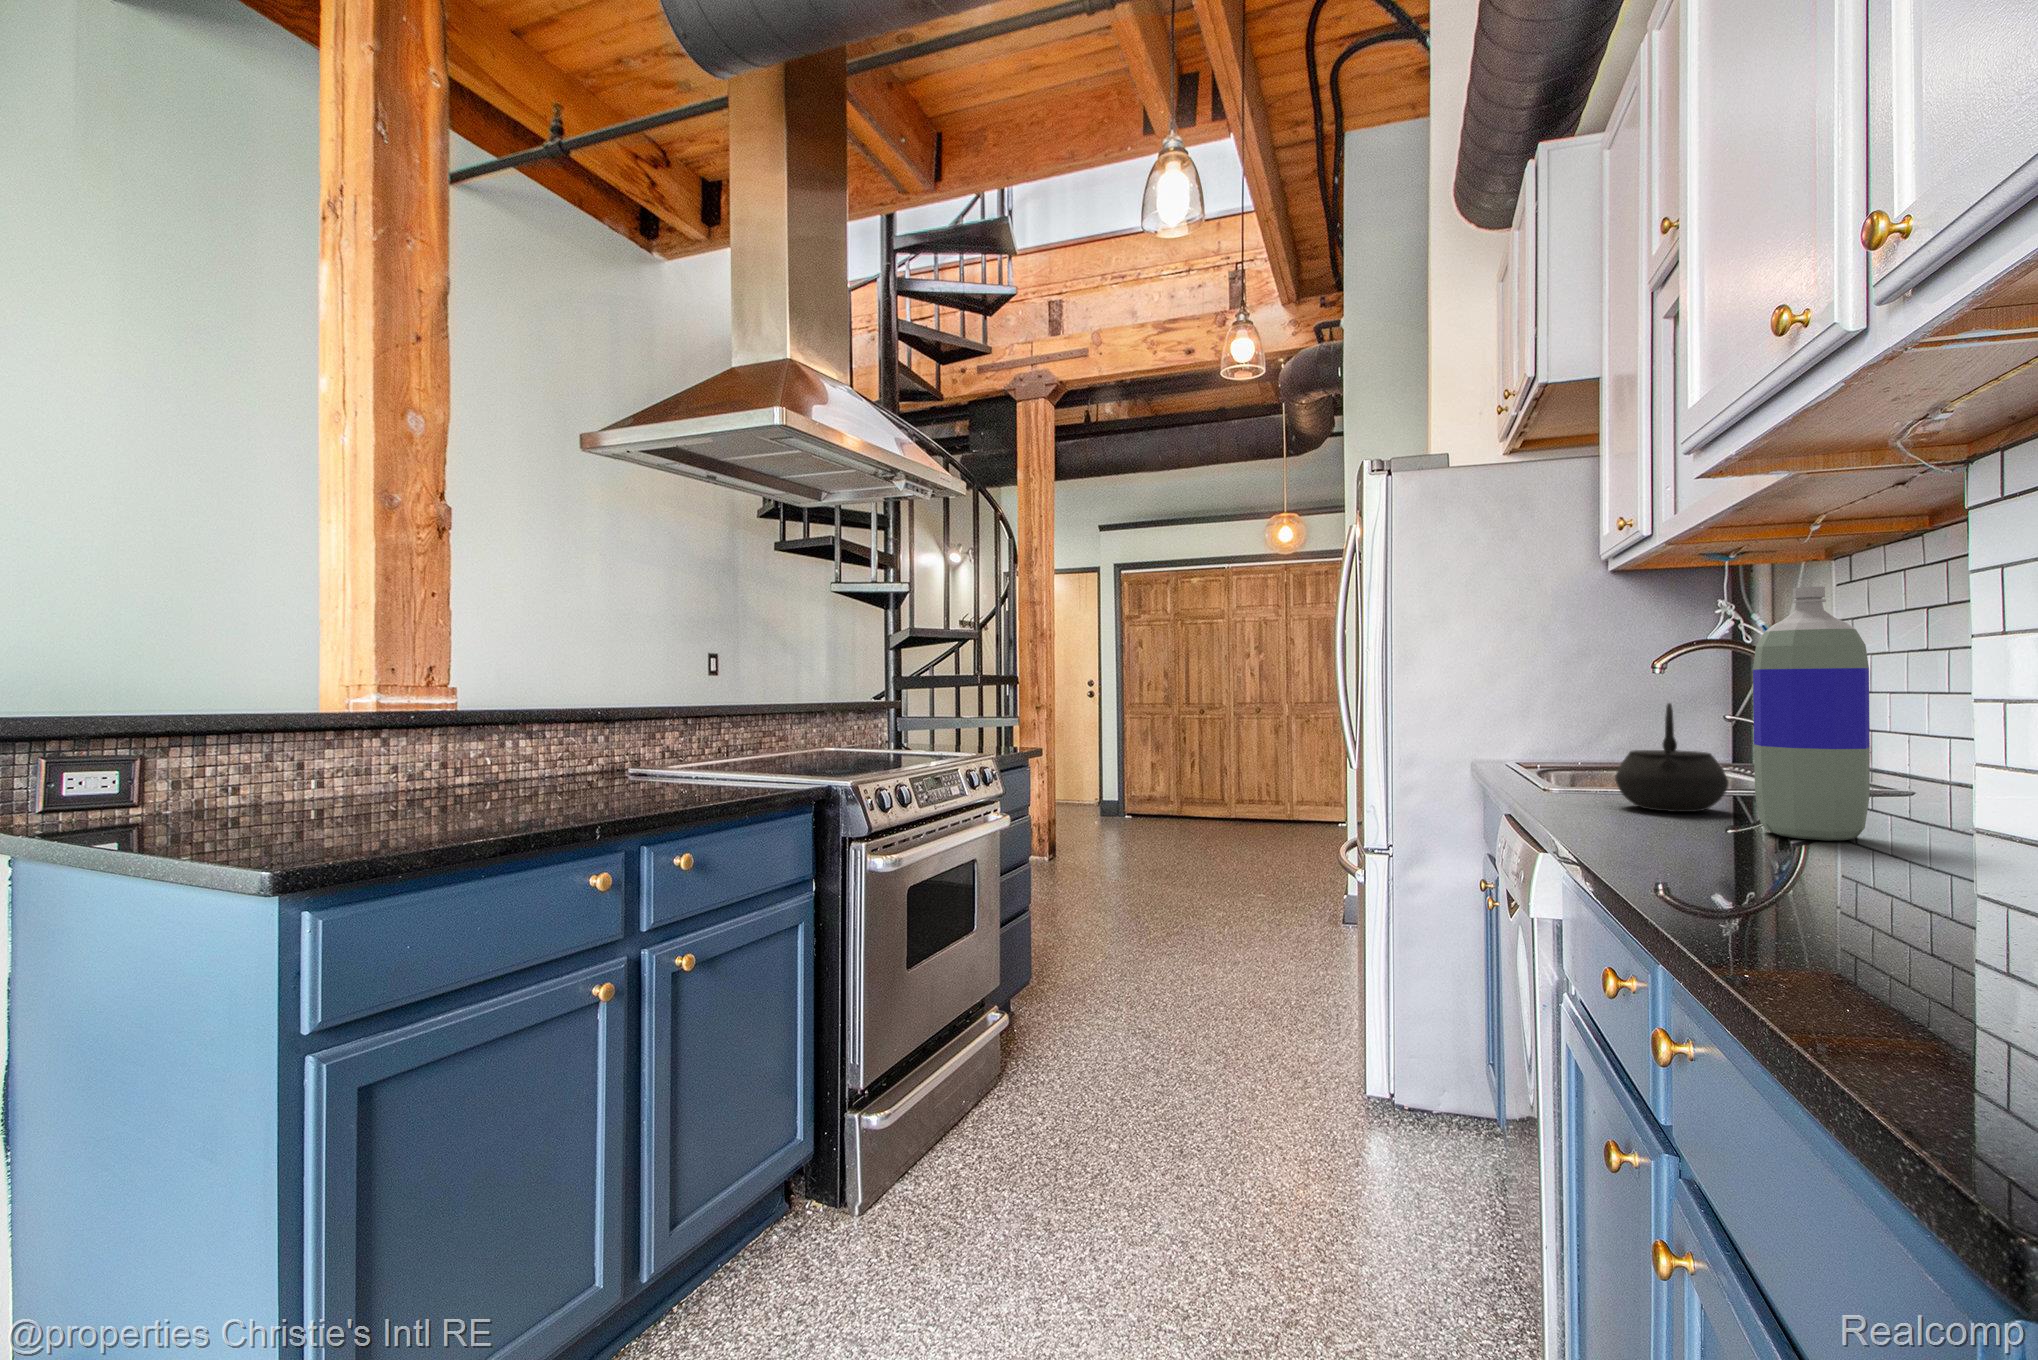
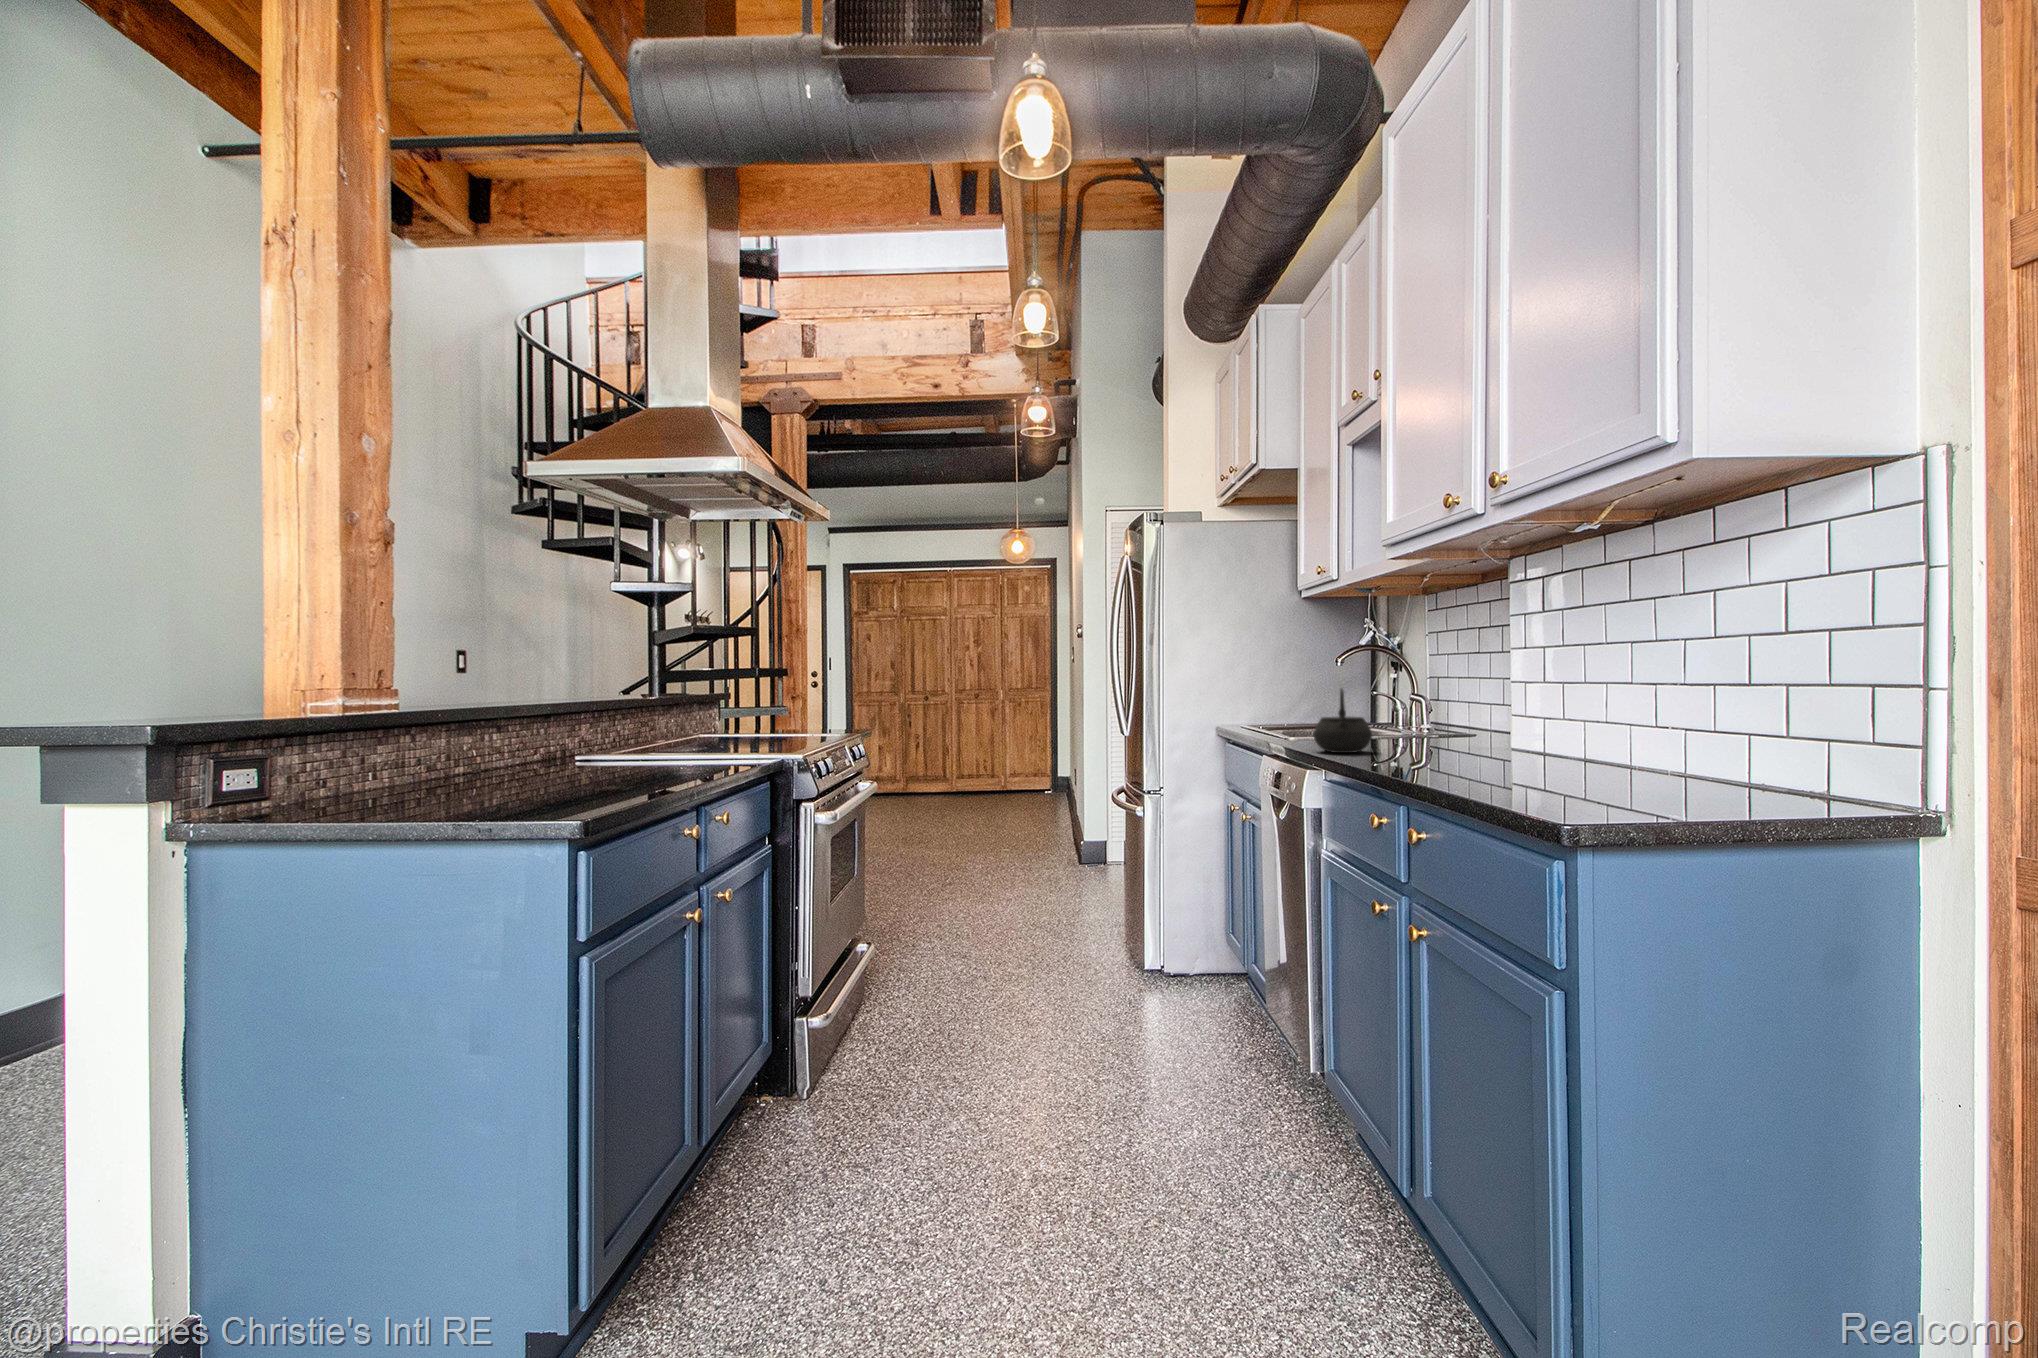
bottle: present [1753,587,1870,840] -> none [1388,623,1442,761]

